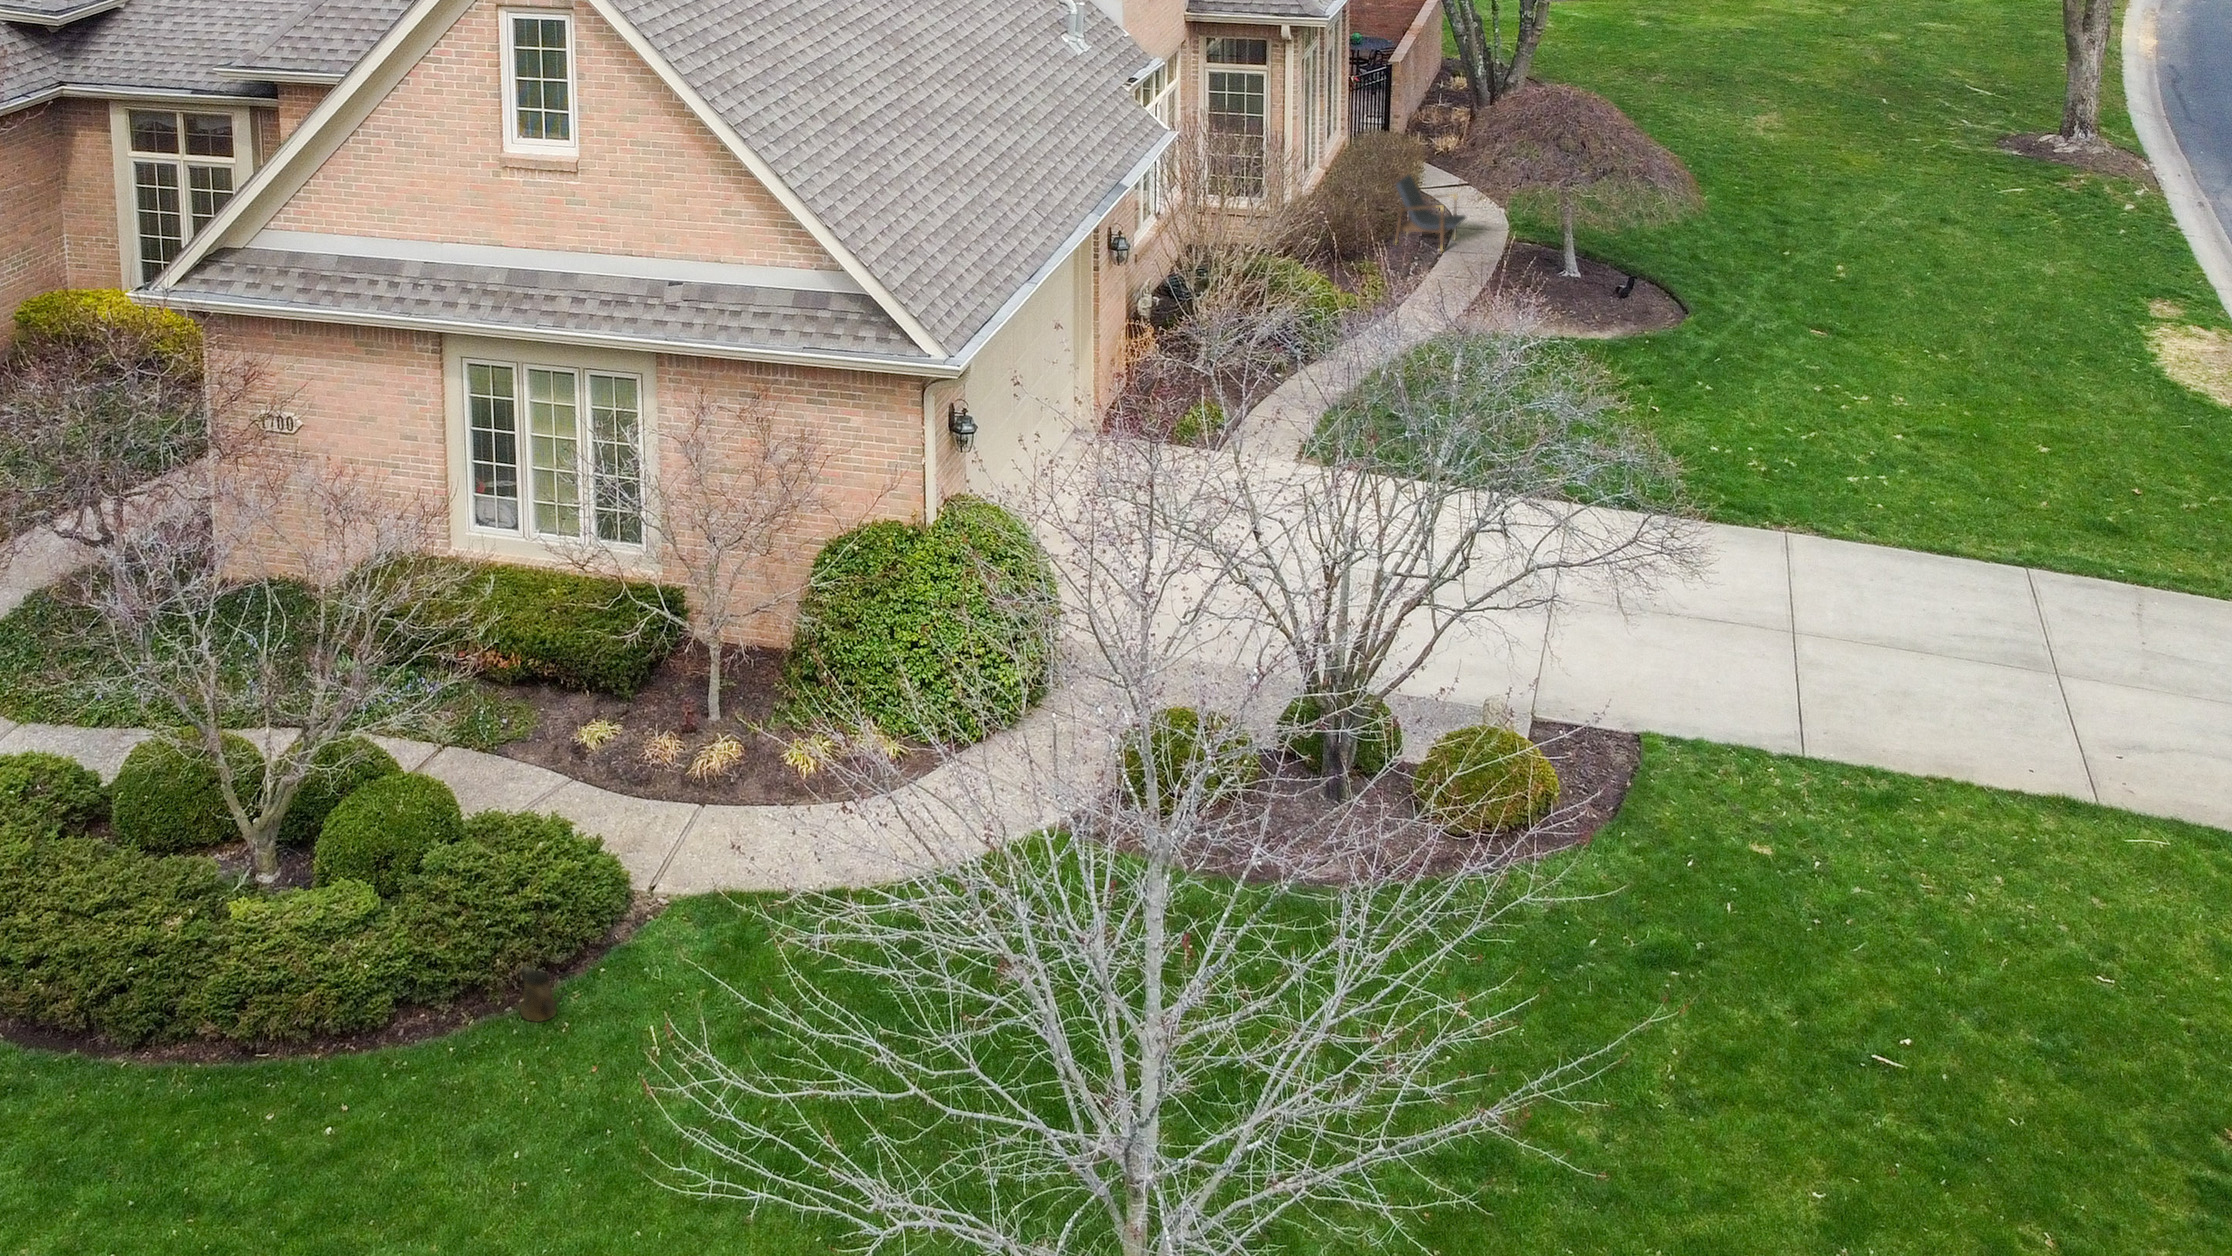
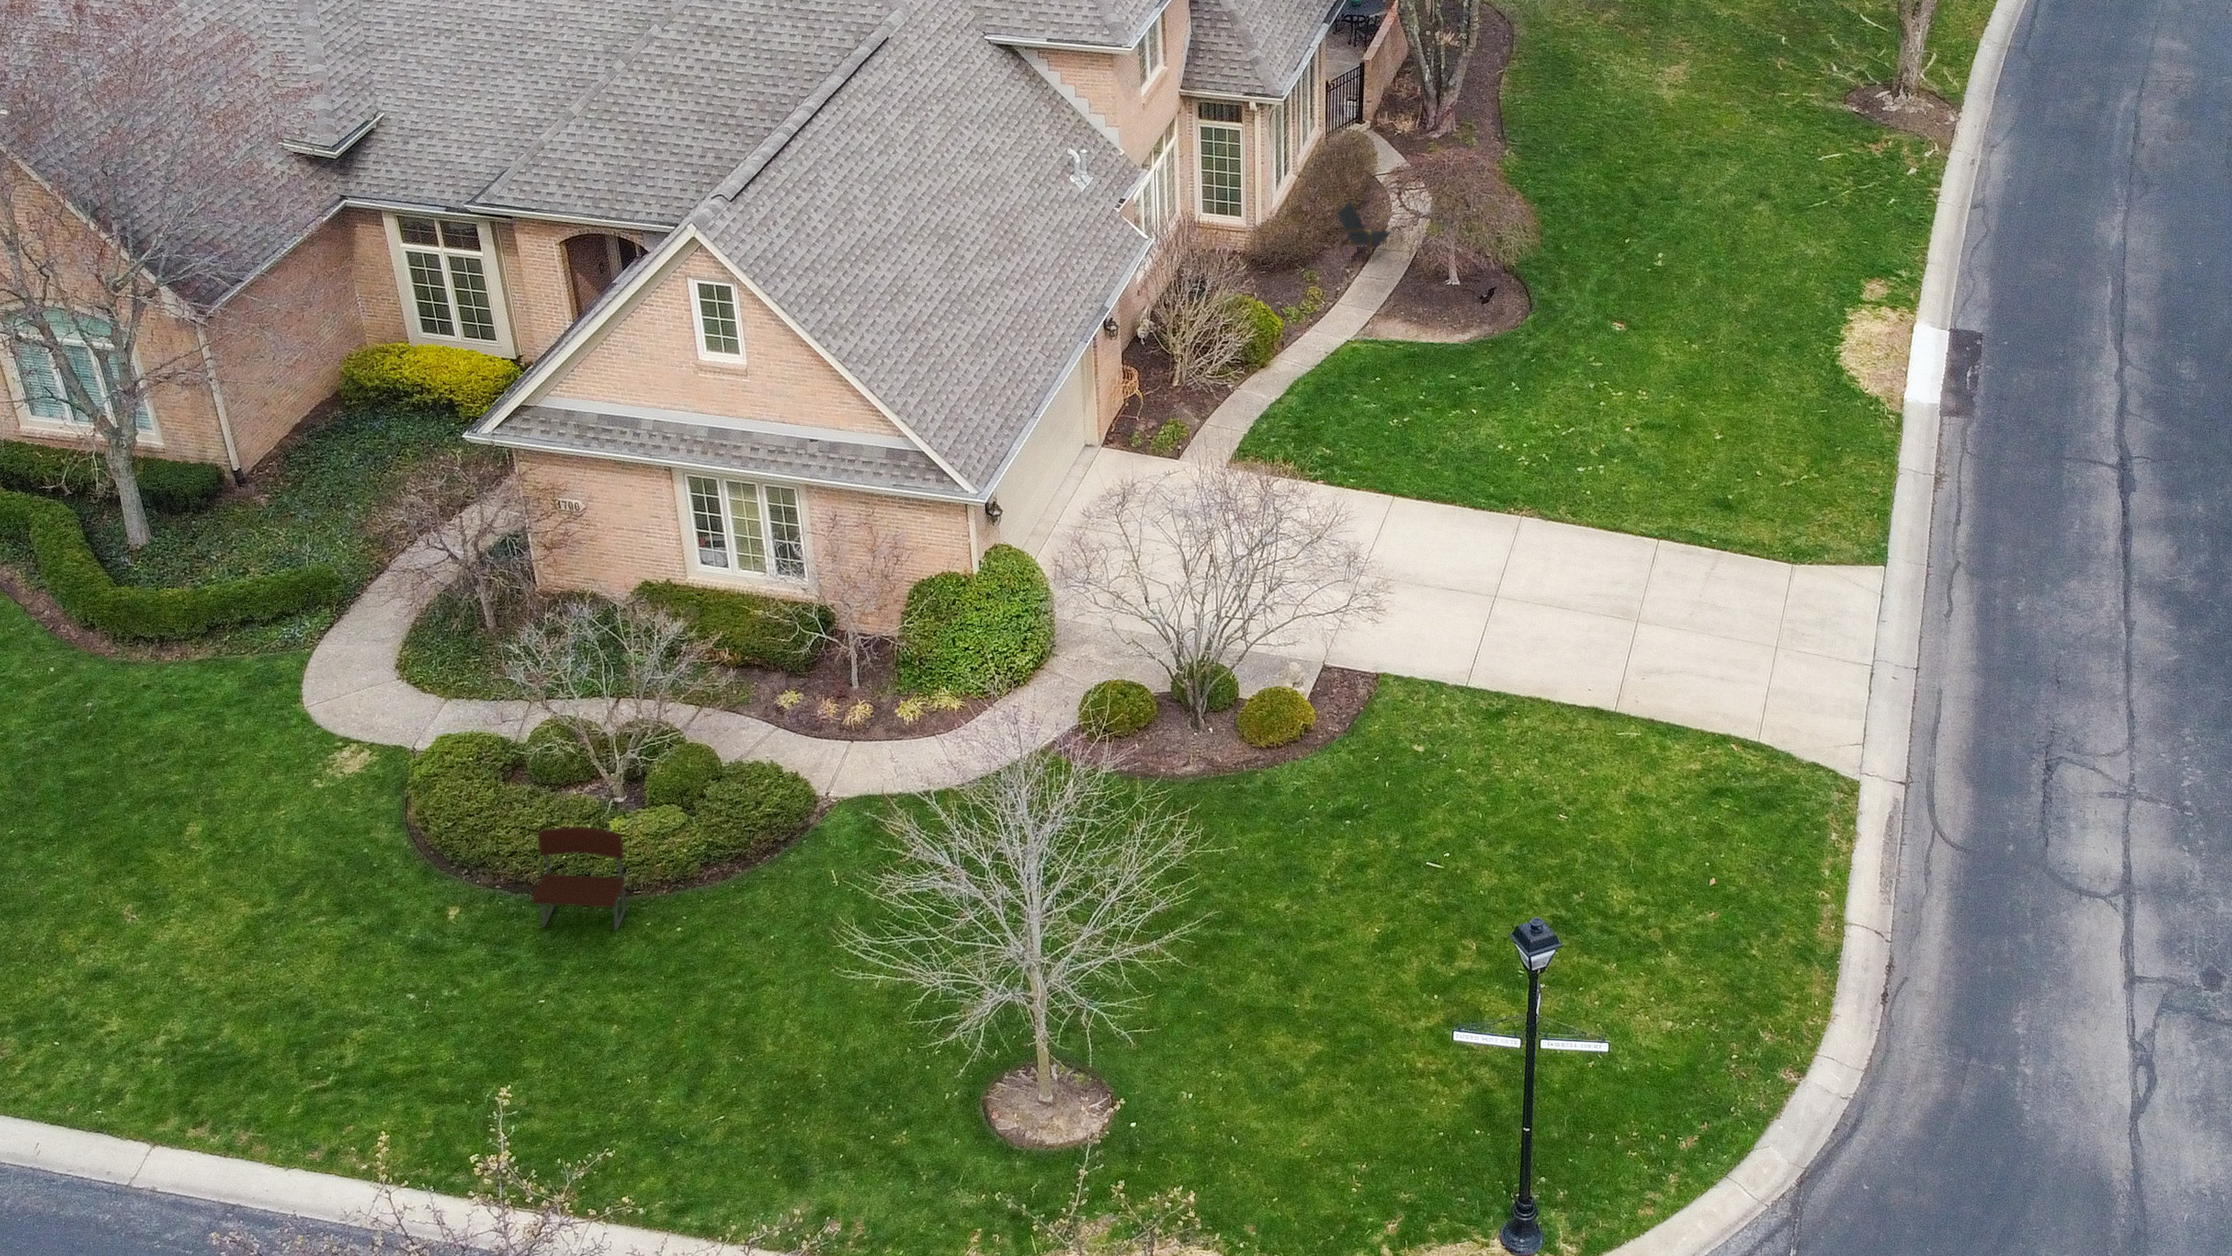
bench: none [55,889,250,1108] -> present [531,827,627,930]
watering can: present [520,967,565,1022] -> none [760,849,786,876]

